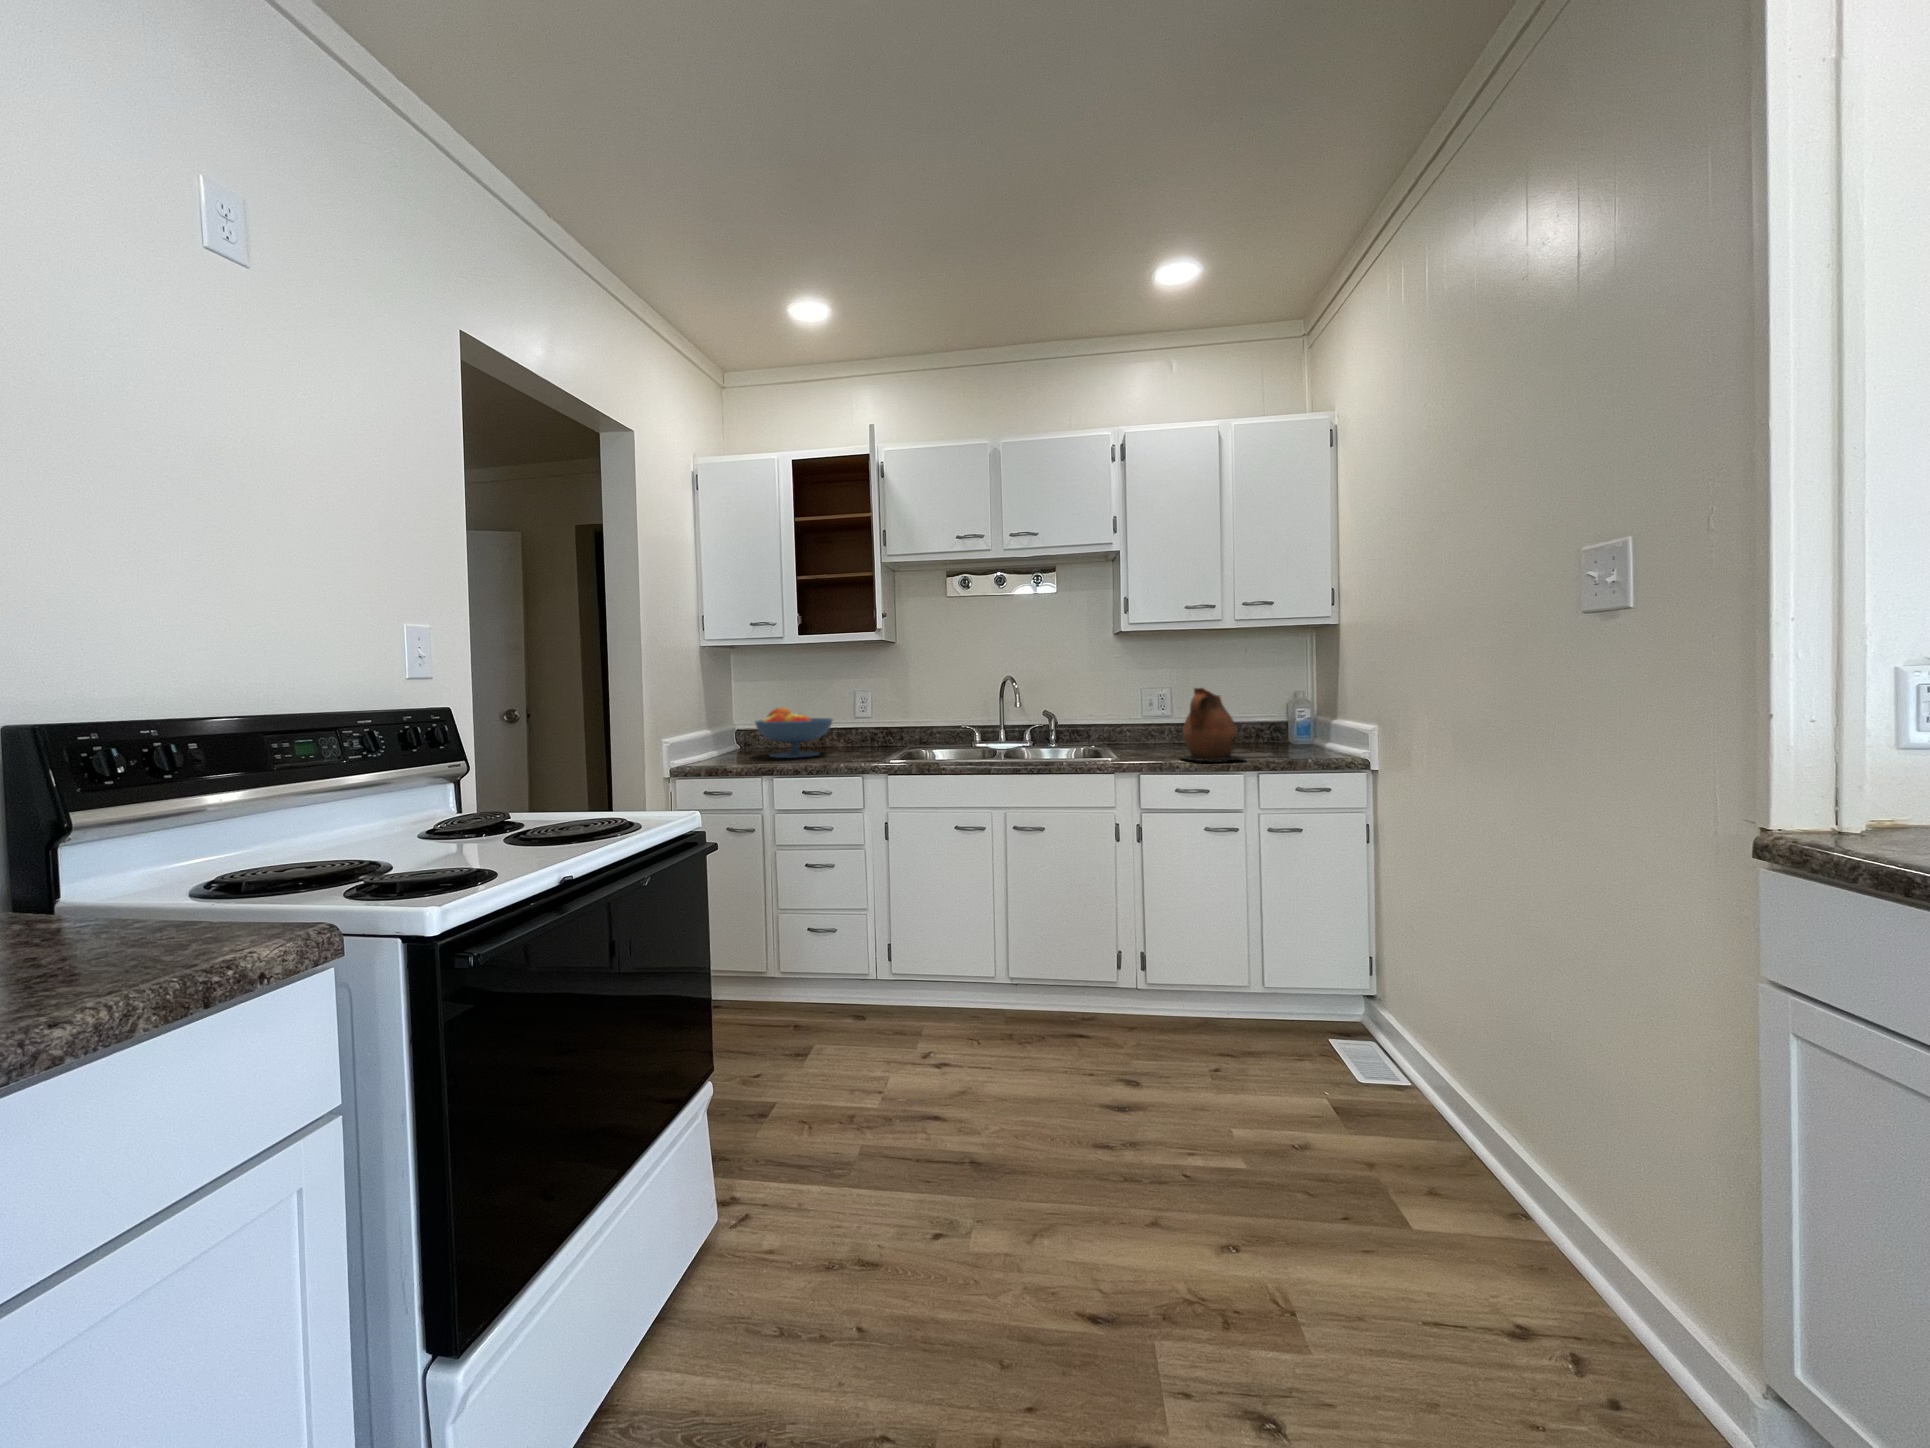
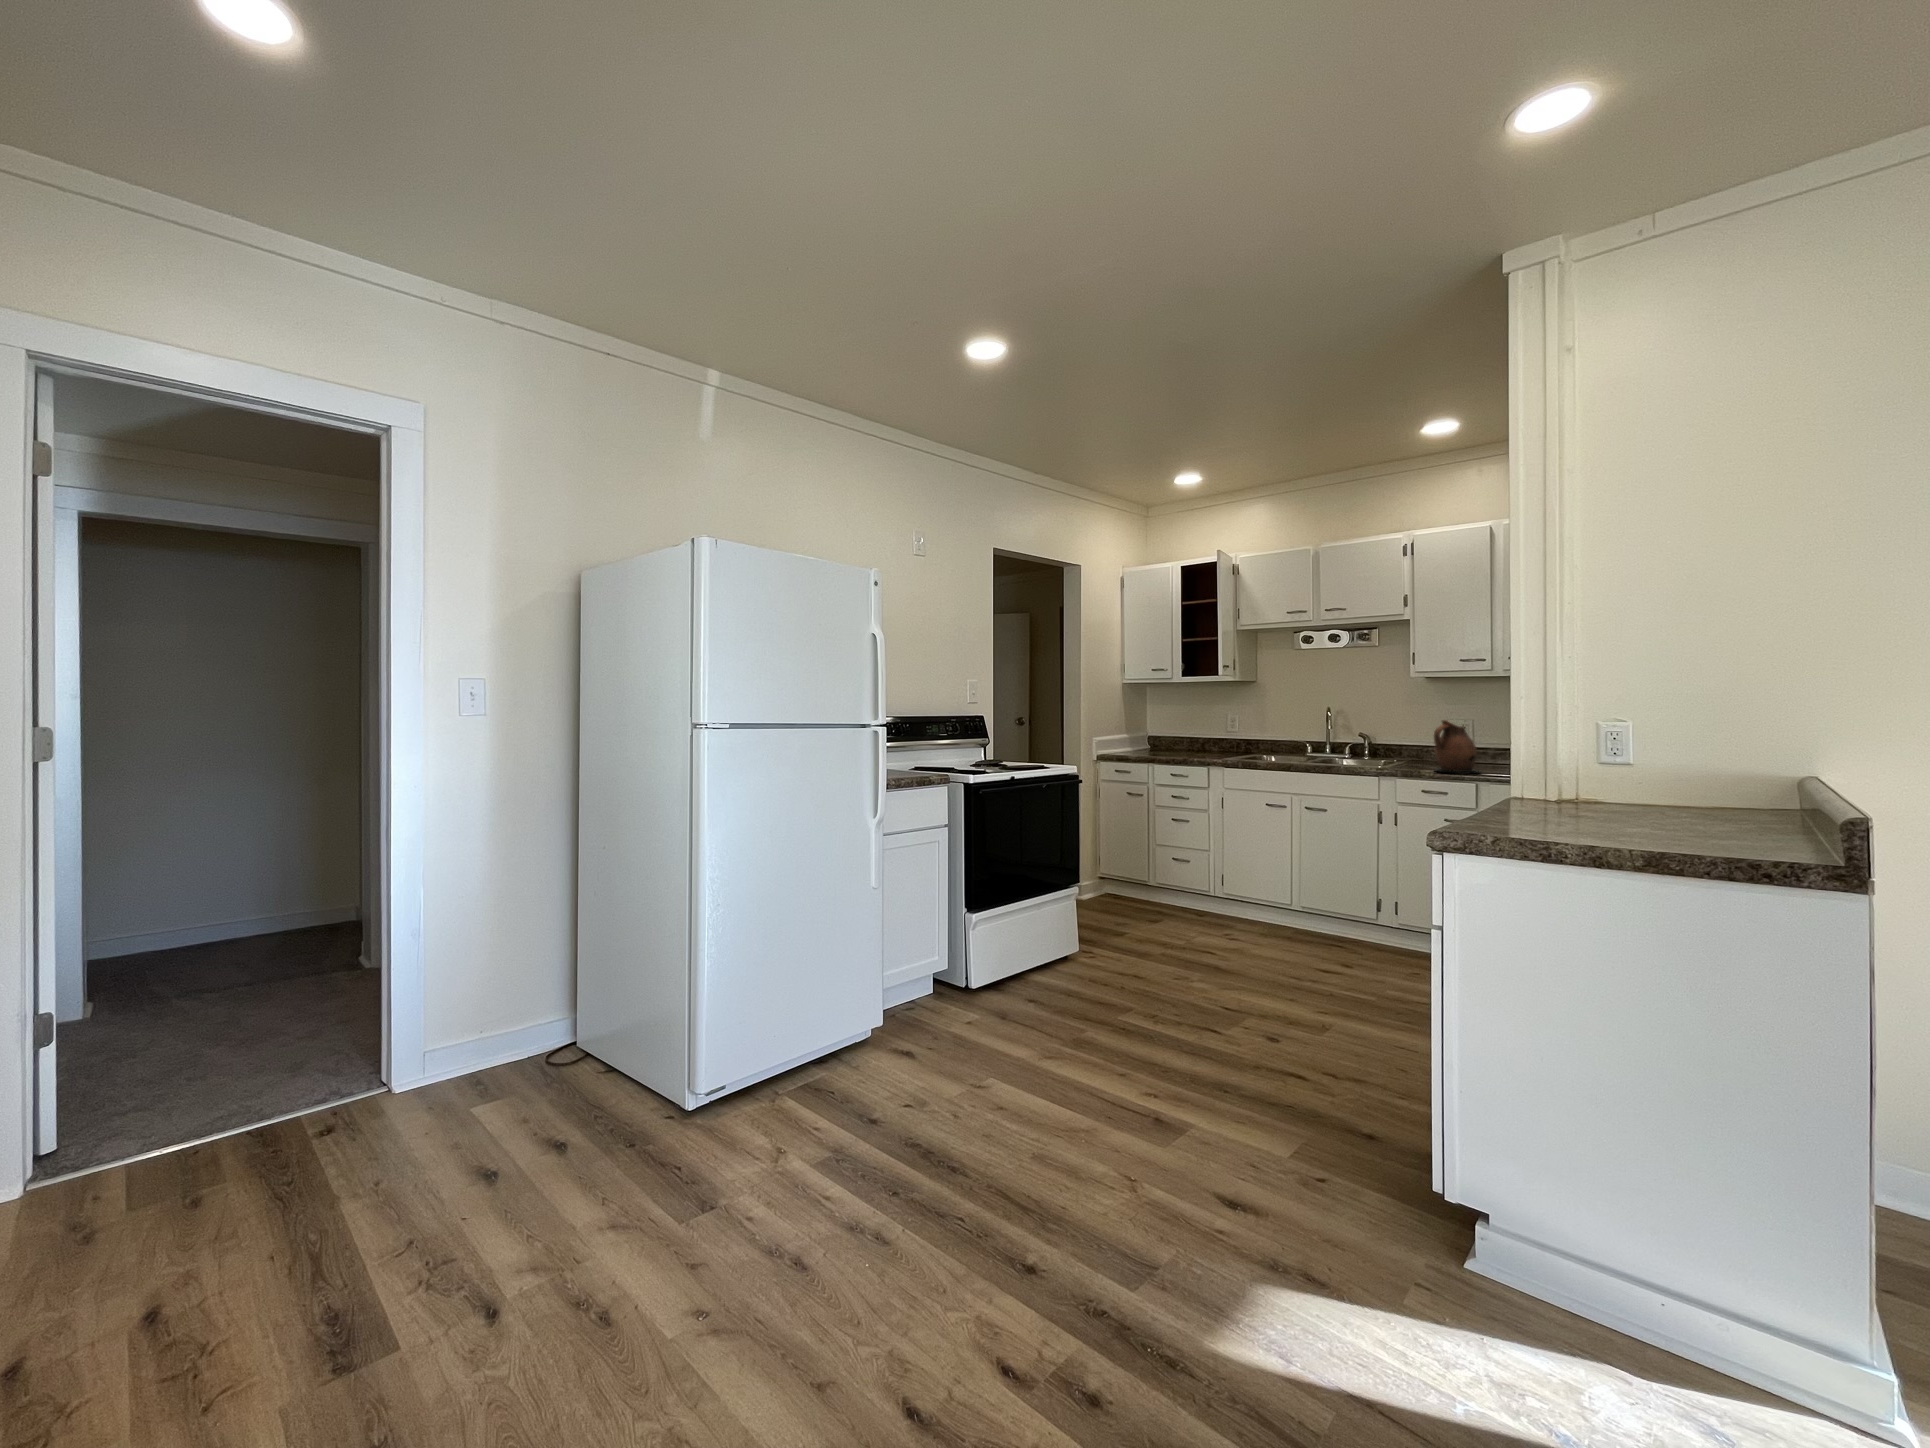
fruit bowl: present [755,707,832,758] -> none [1153,723,1205,755]

